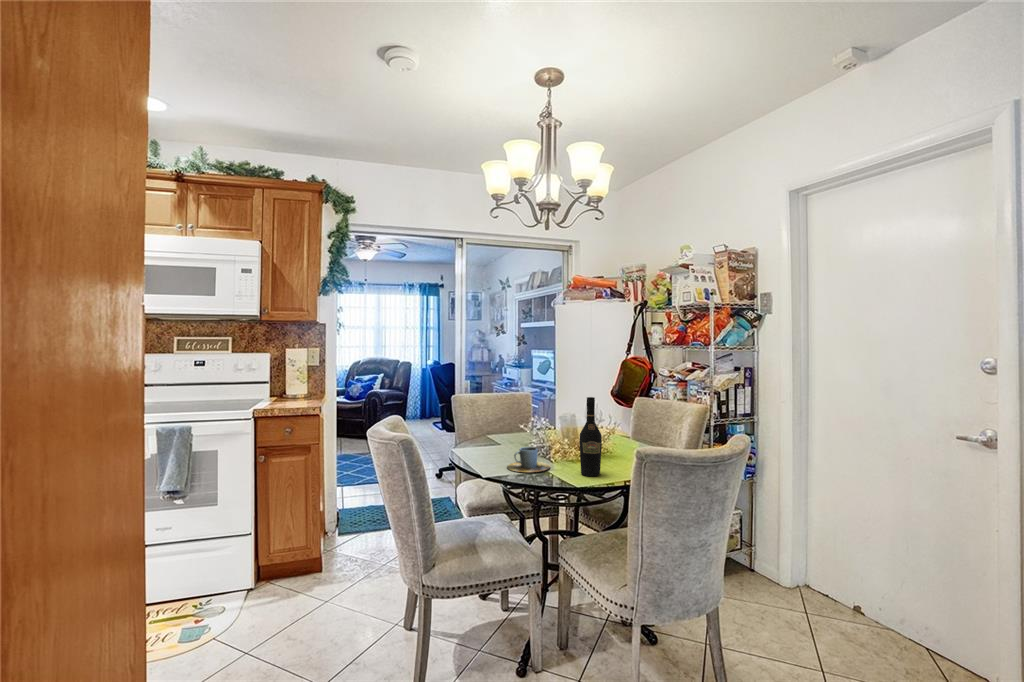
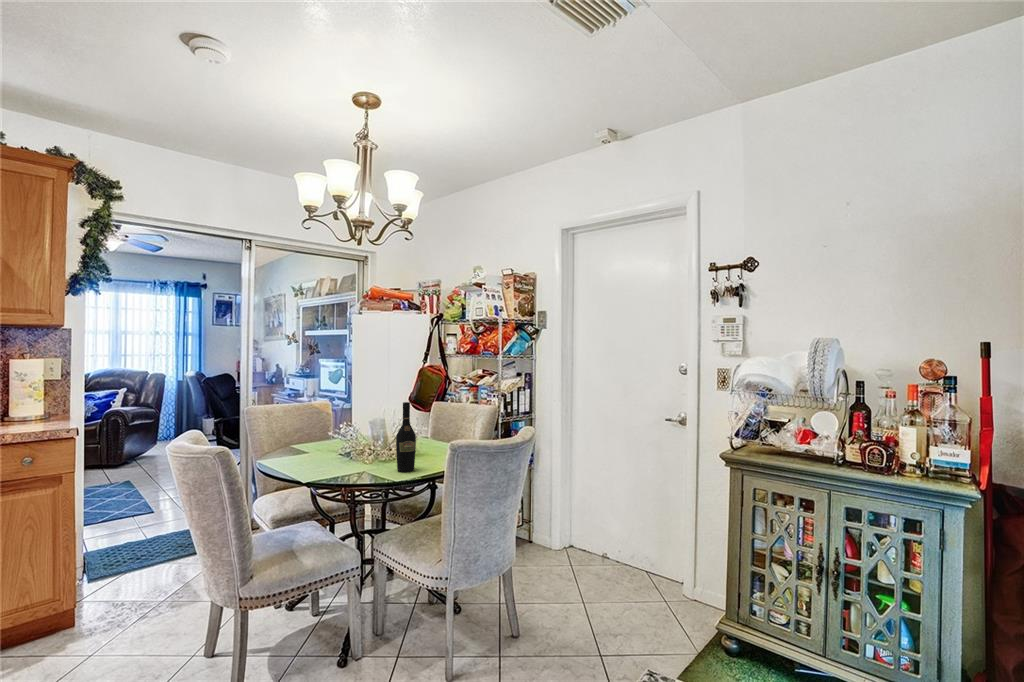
cup: present [507,447,550,472] -> none [325,452,368,475]

